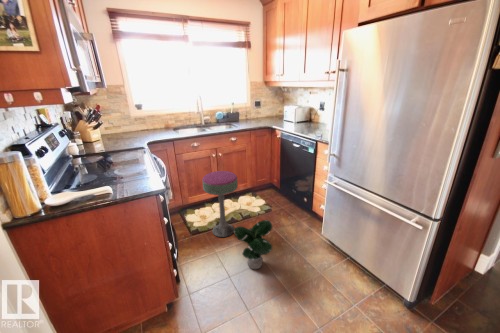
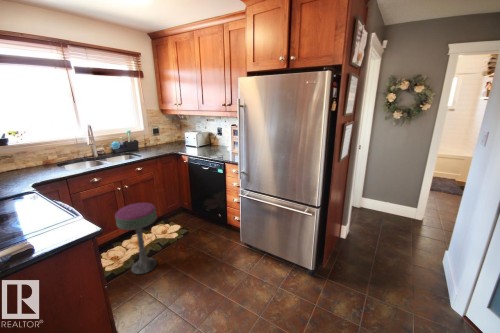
potted plant: present [234,220,272,269] -> none [165,241,207,293]

